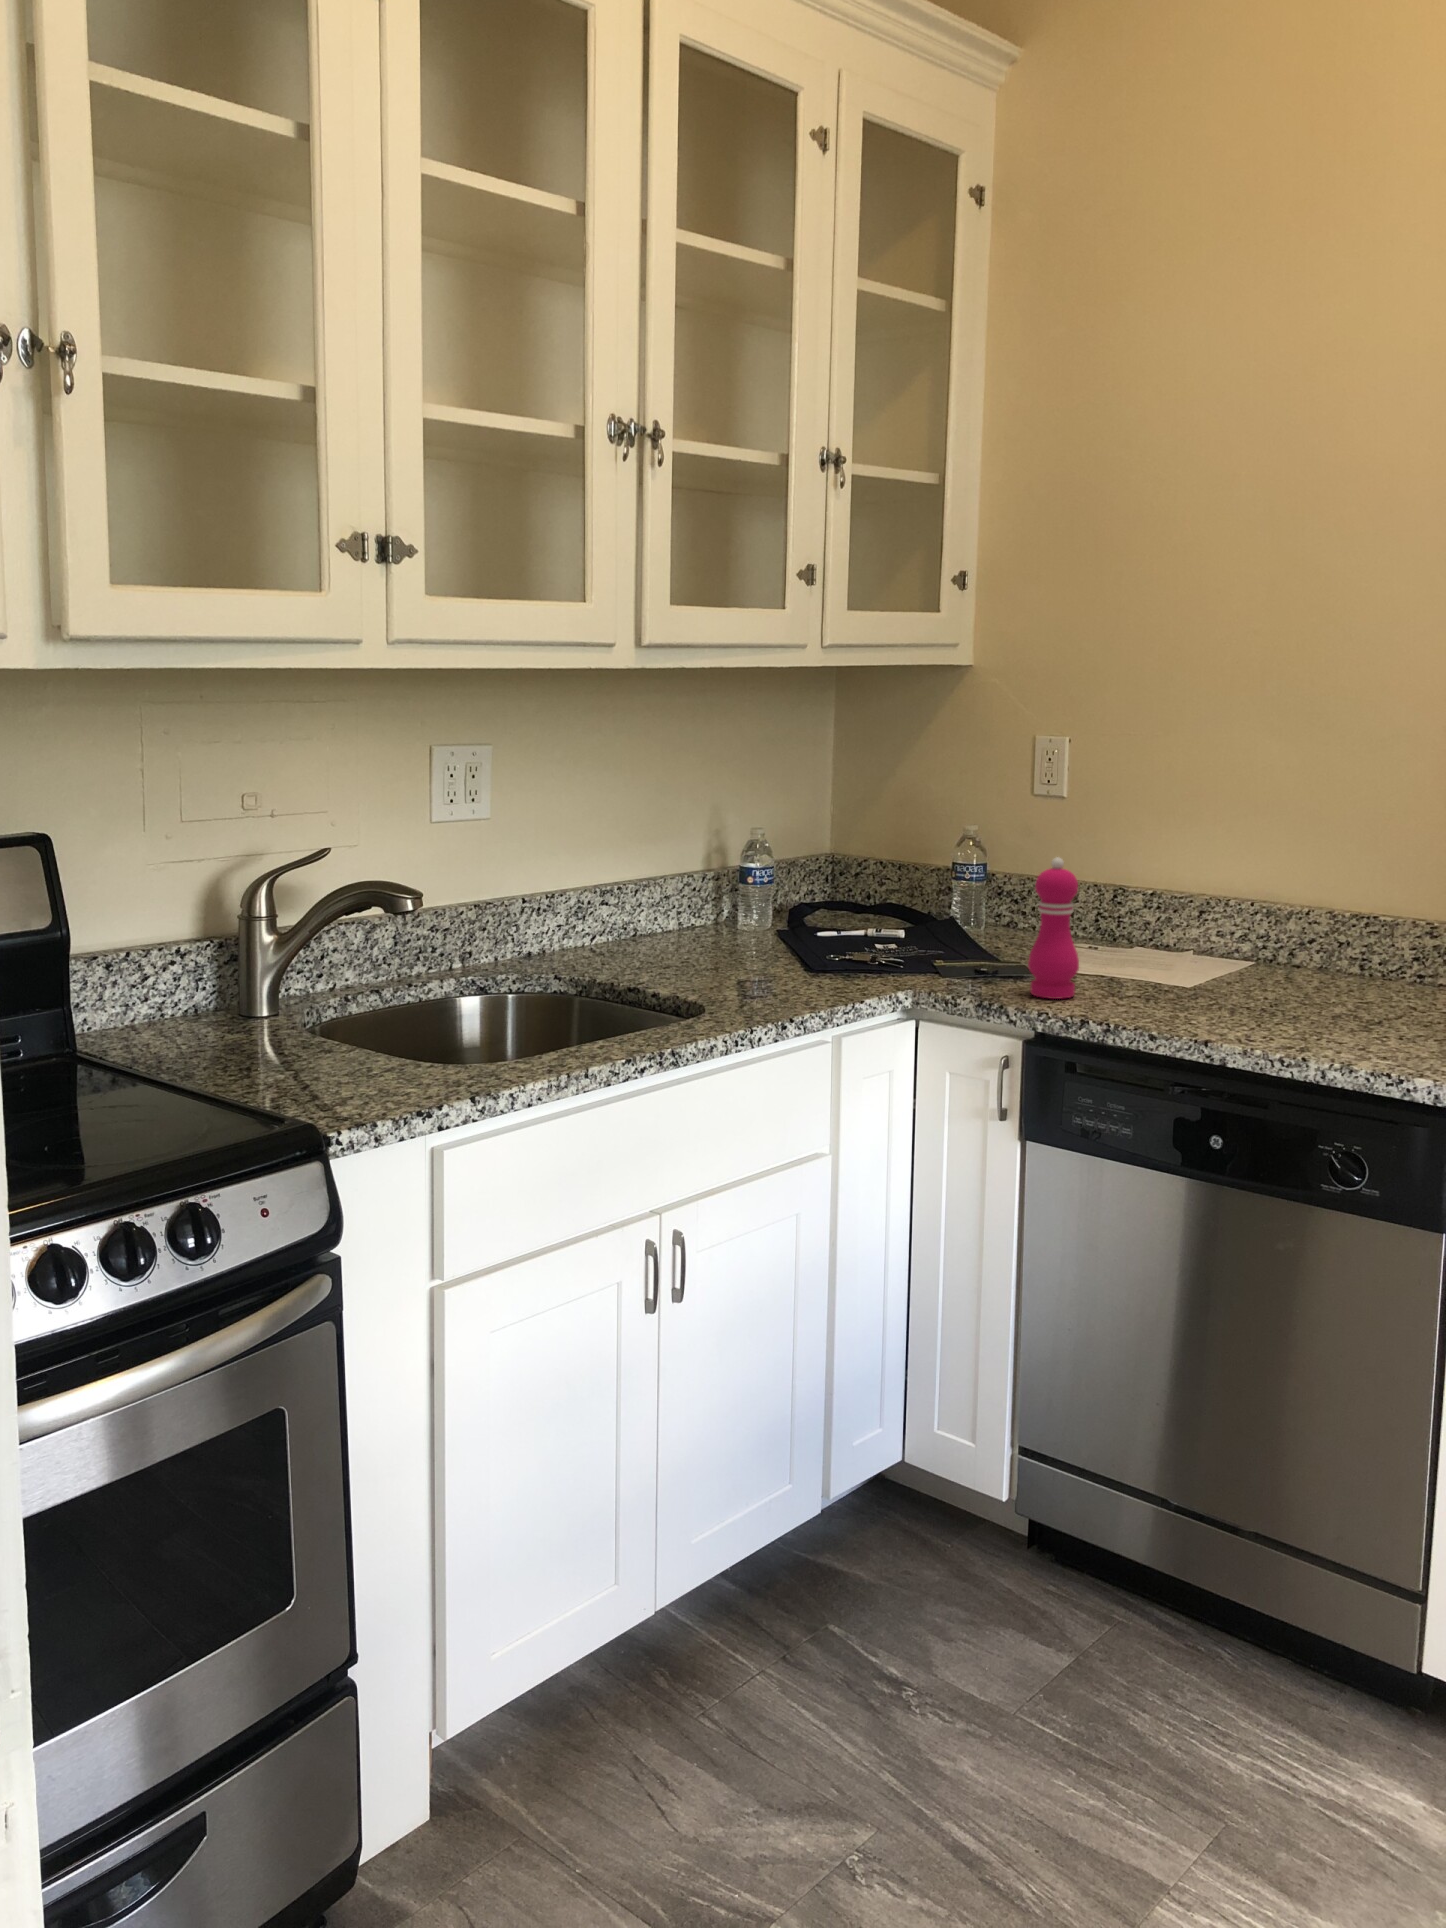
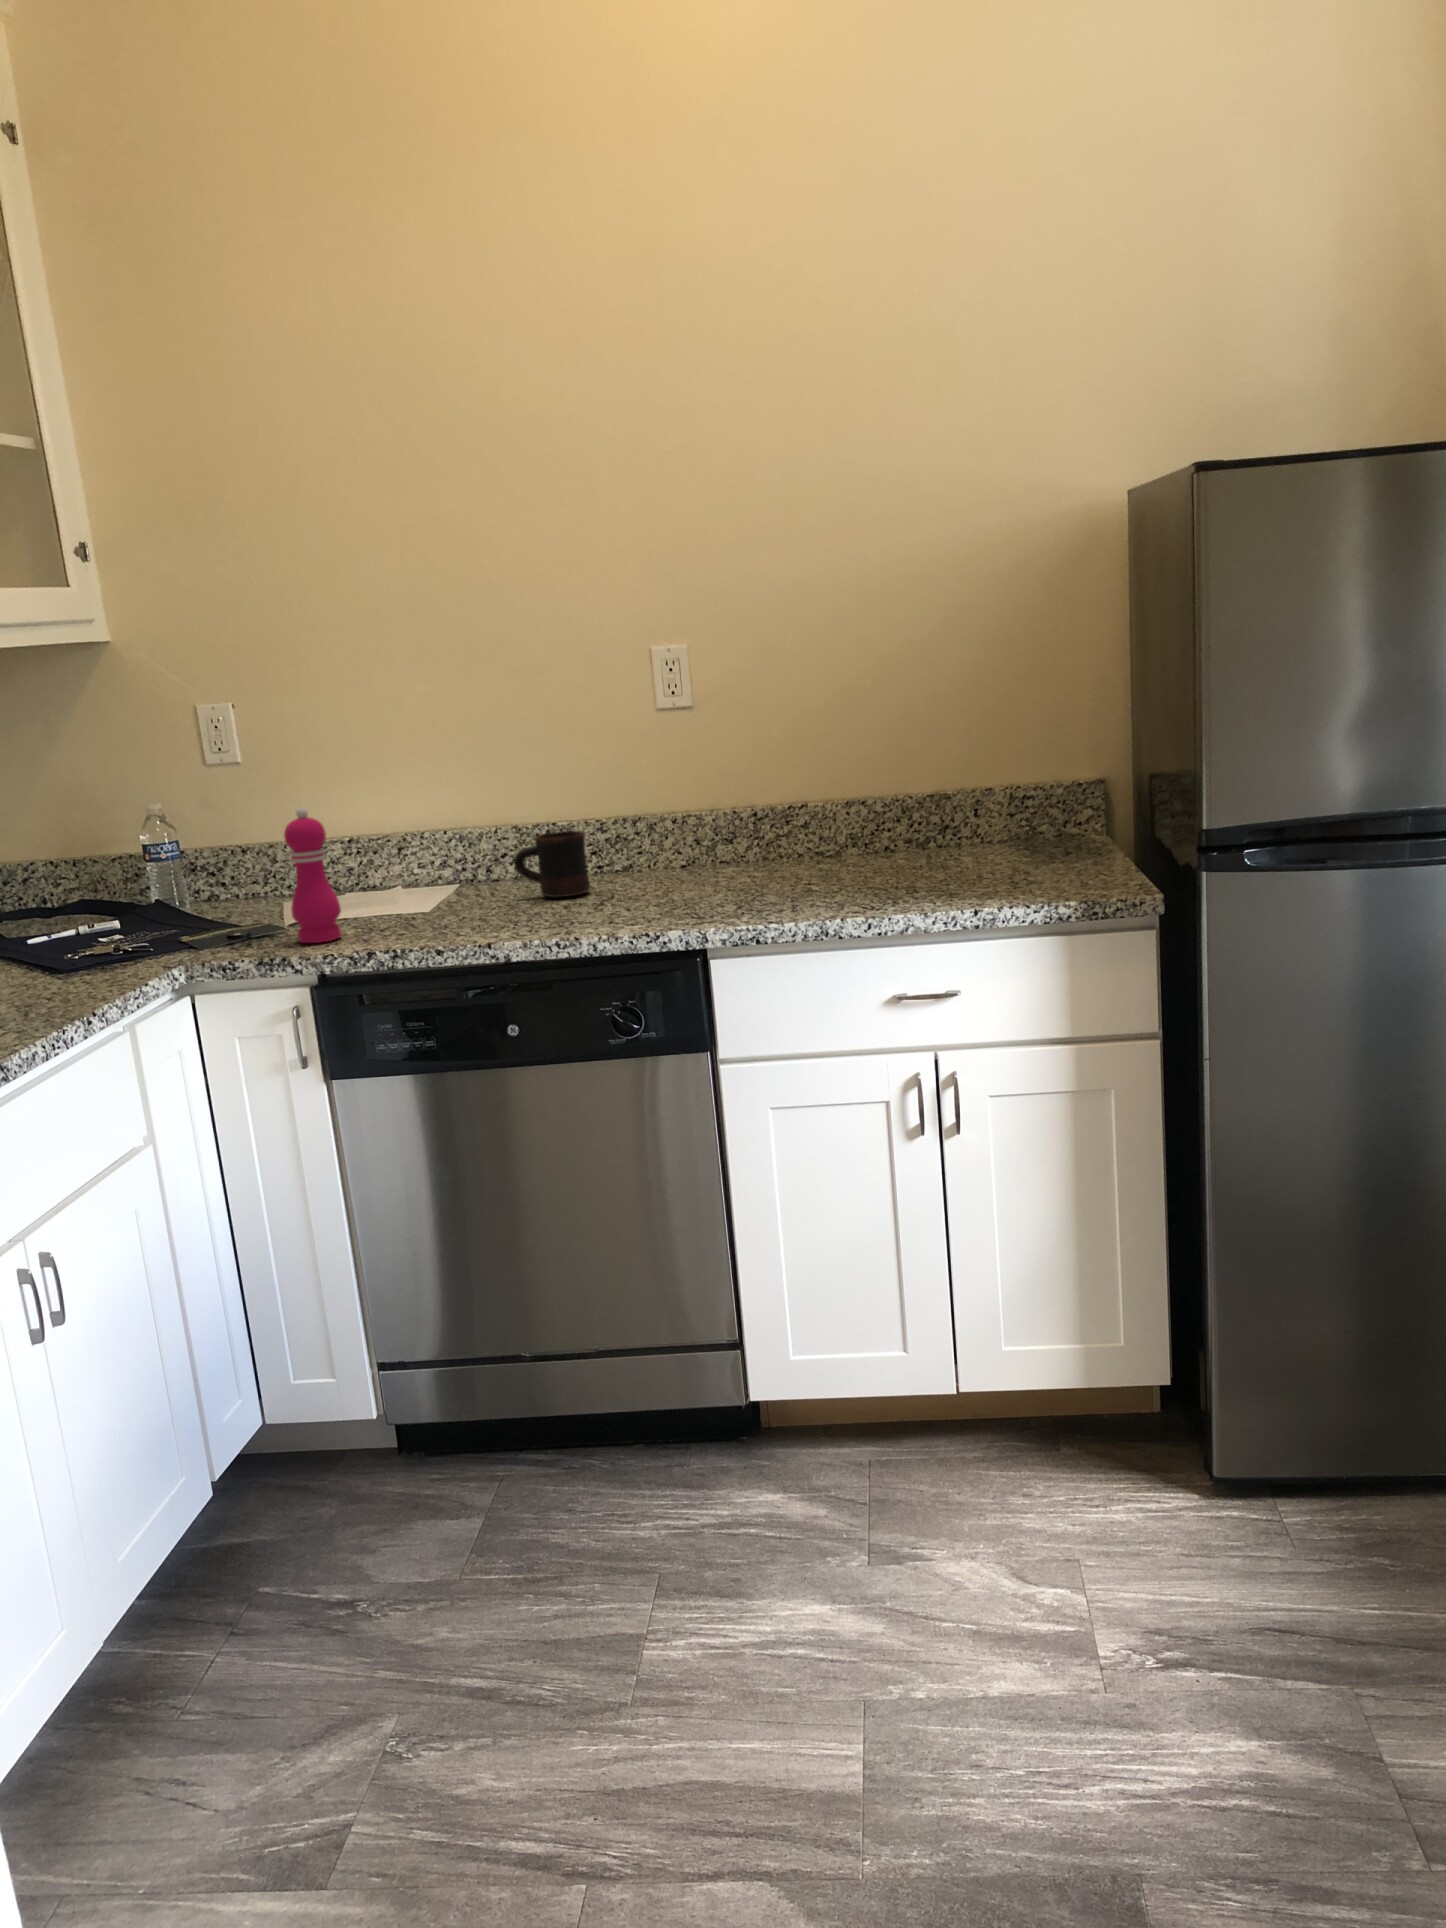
mug: none [1295,928,1385,1005] -> present [514,831,590,897]

